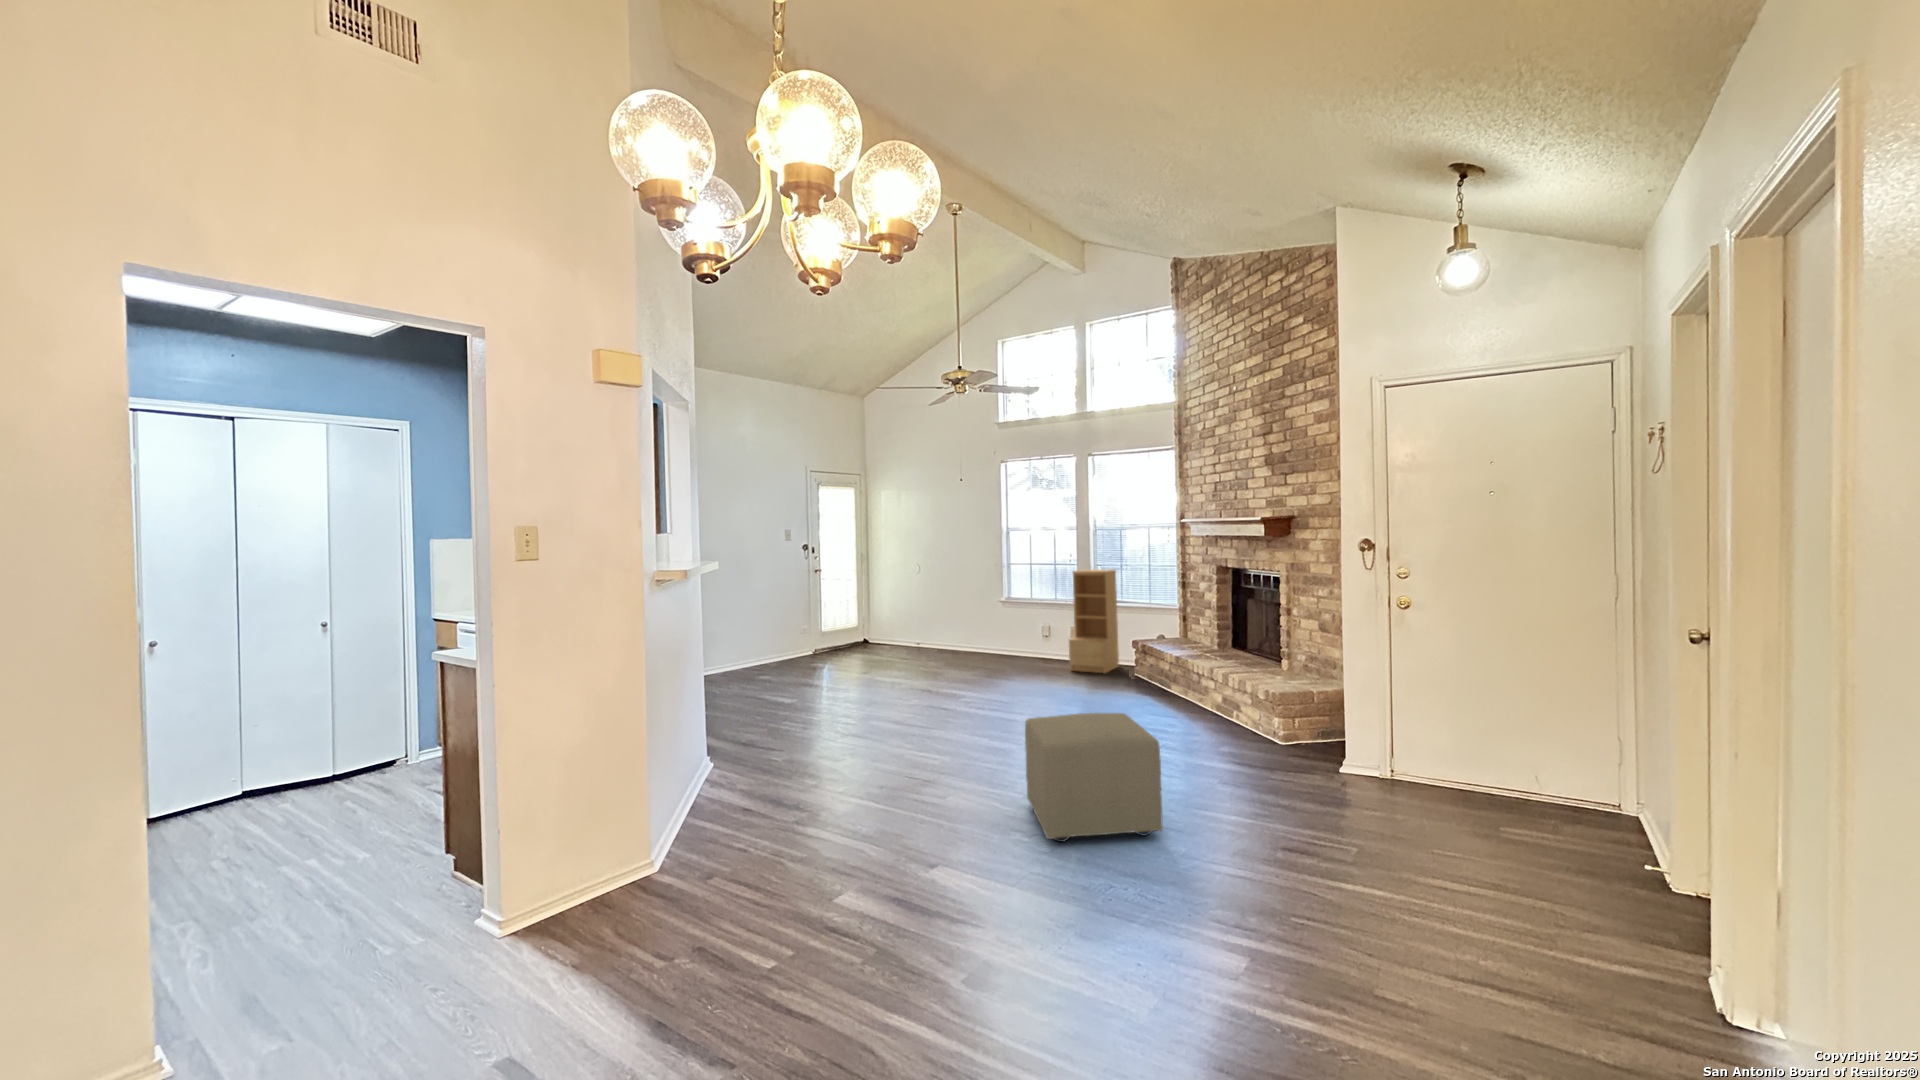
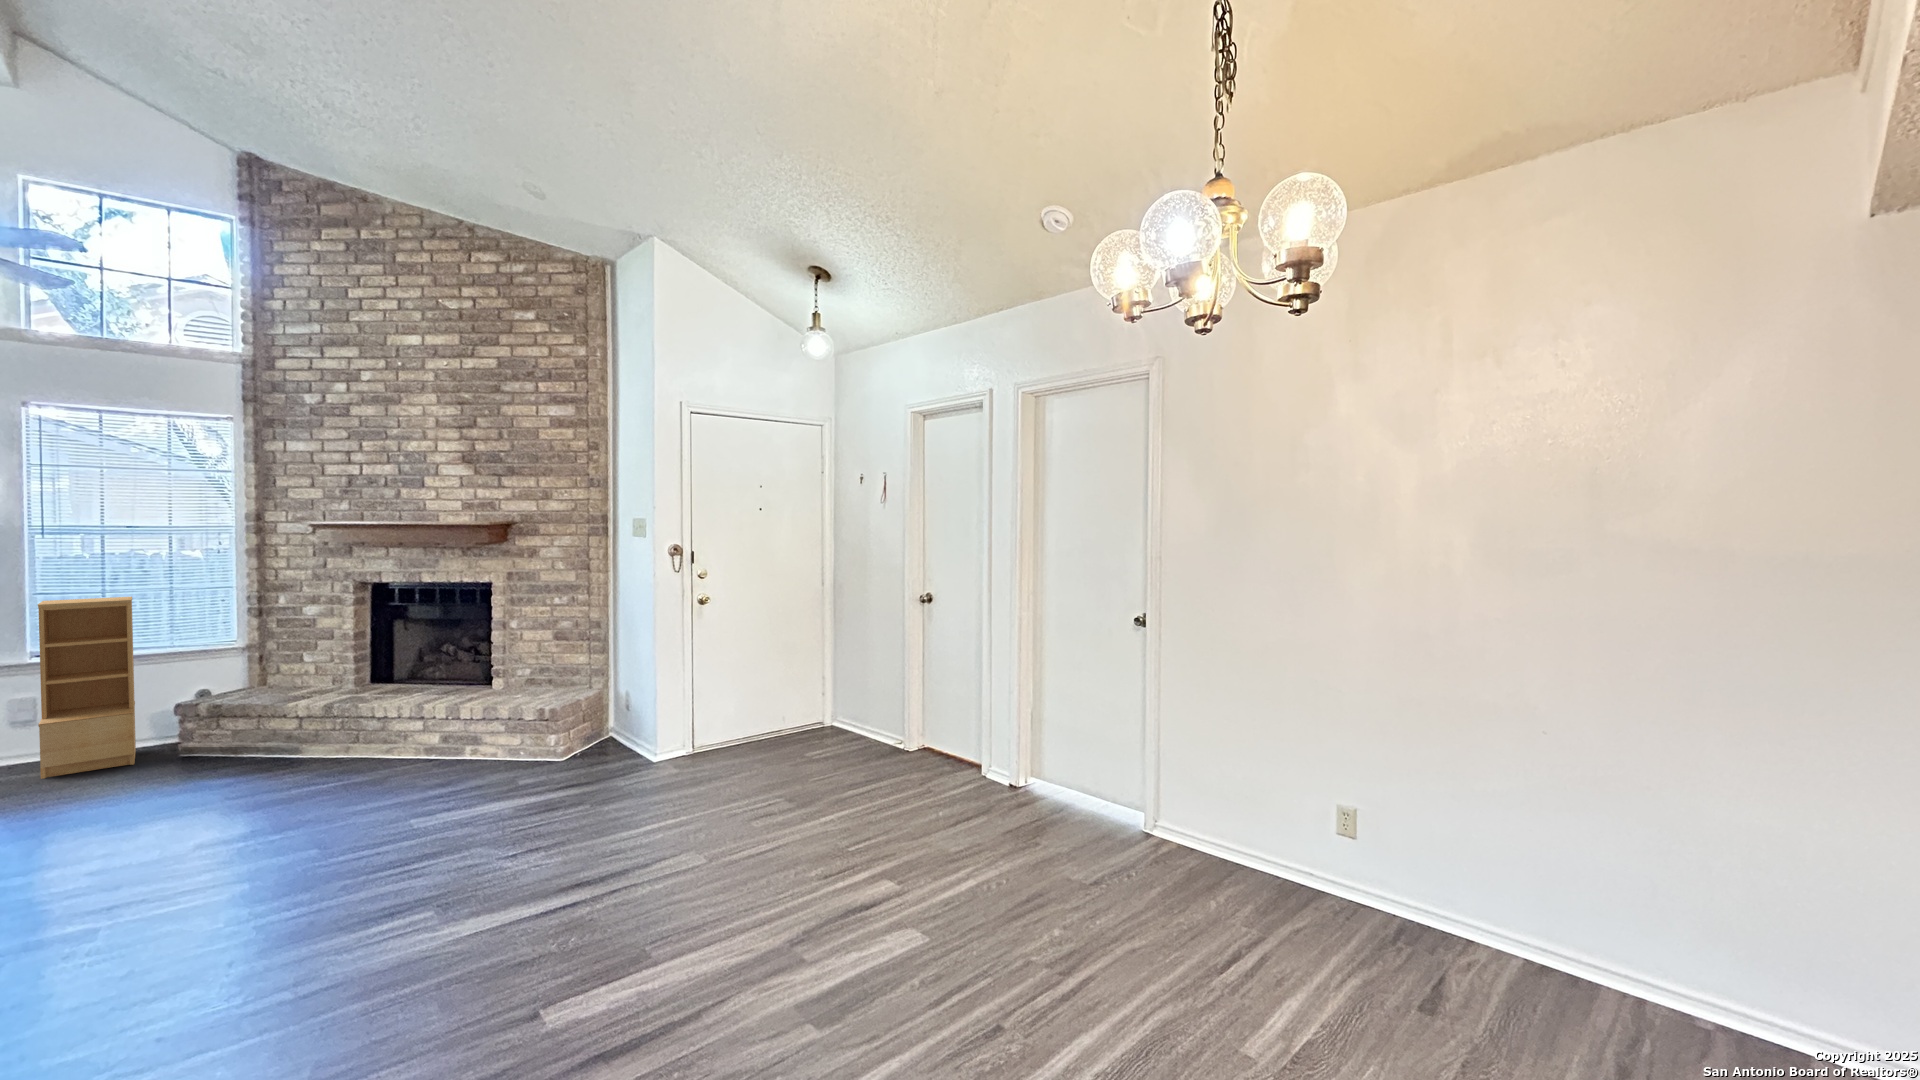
ottoman: present [1025,713,1163,842] -> none [449,753,664,921]

